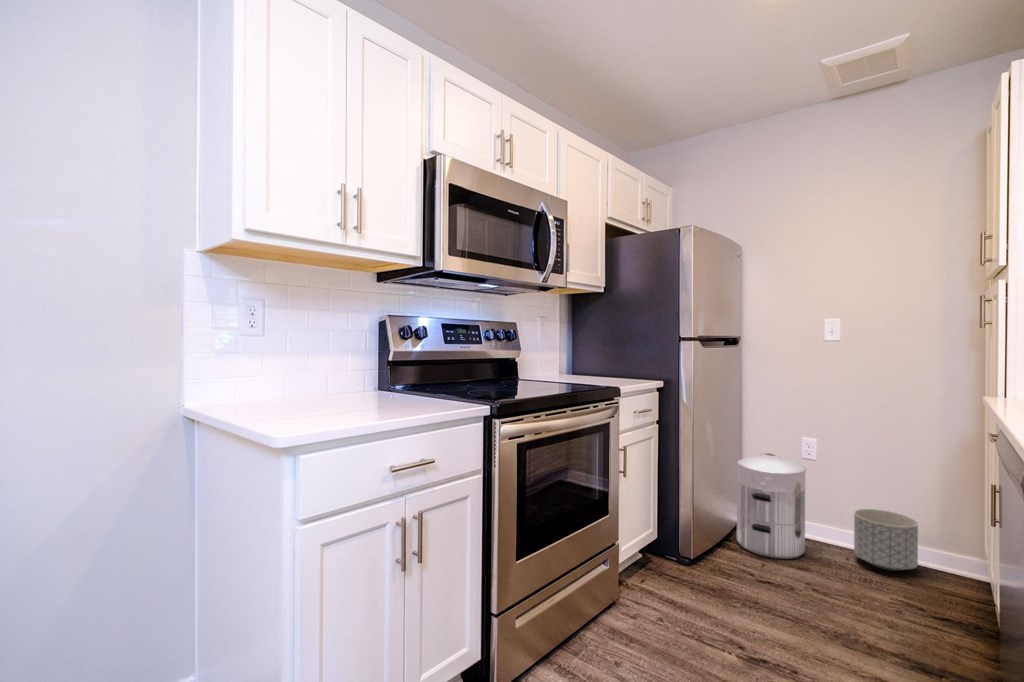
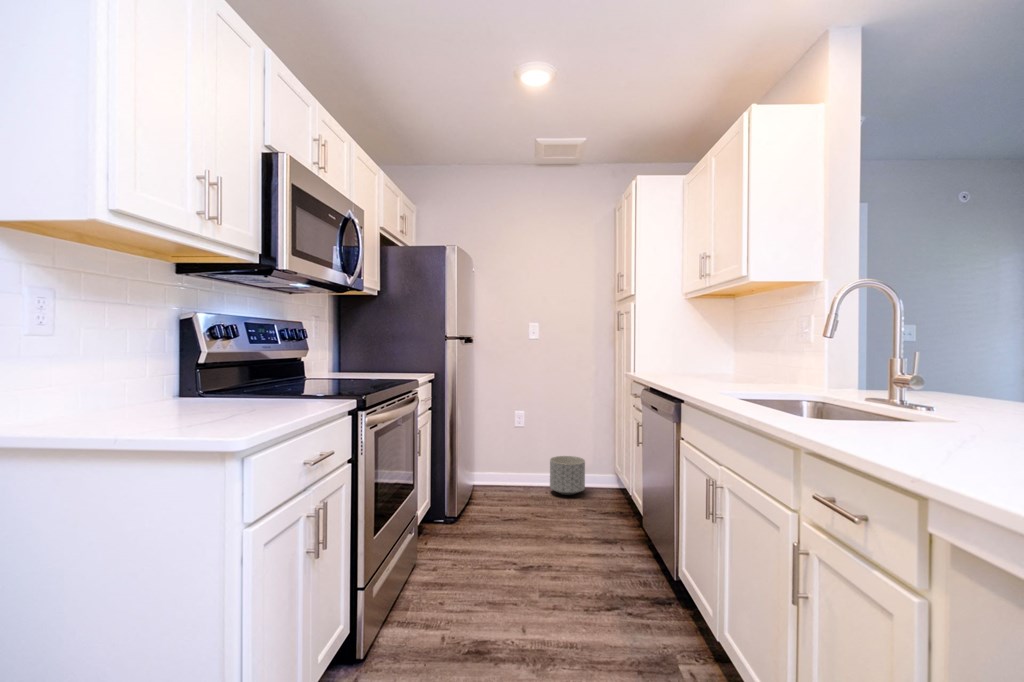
waste bin: present [737,453,806,559] -> none [475,426,522,504]

